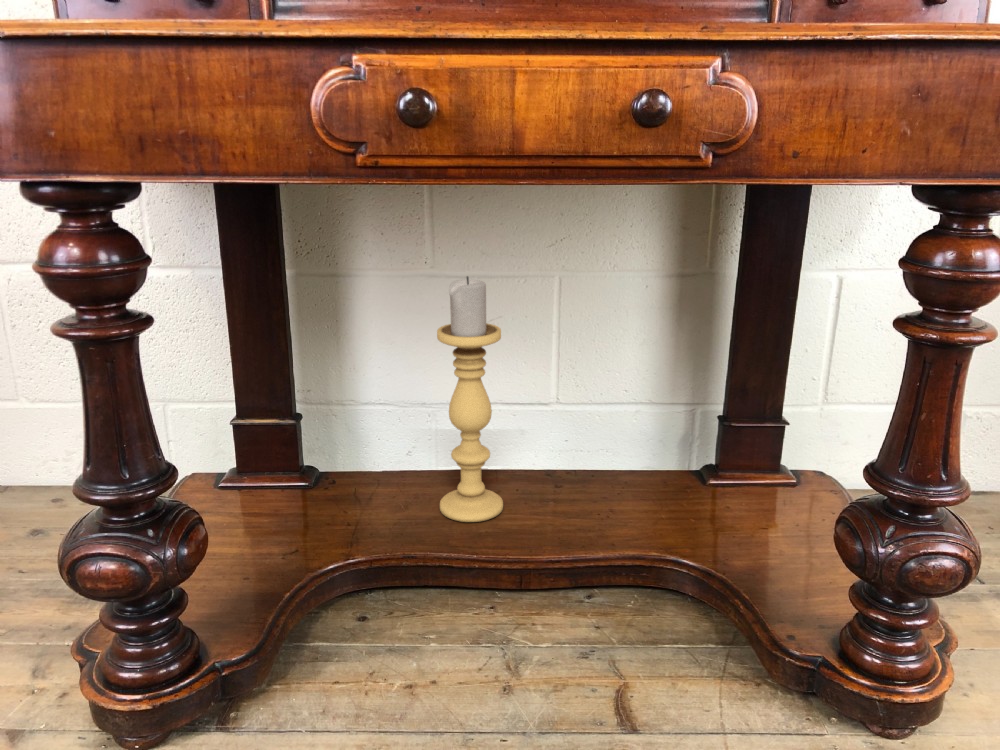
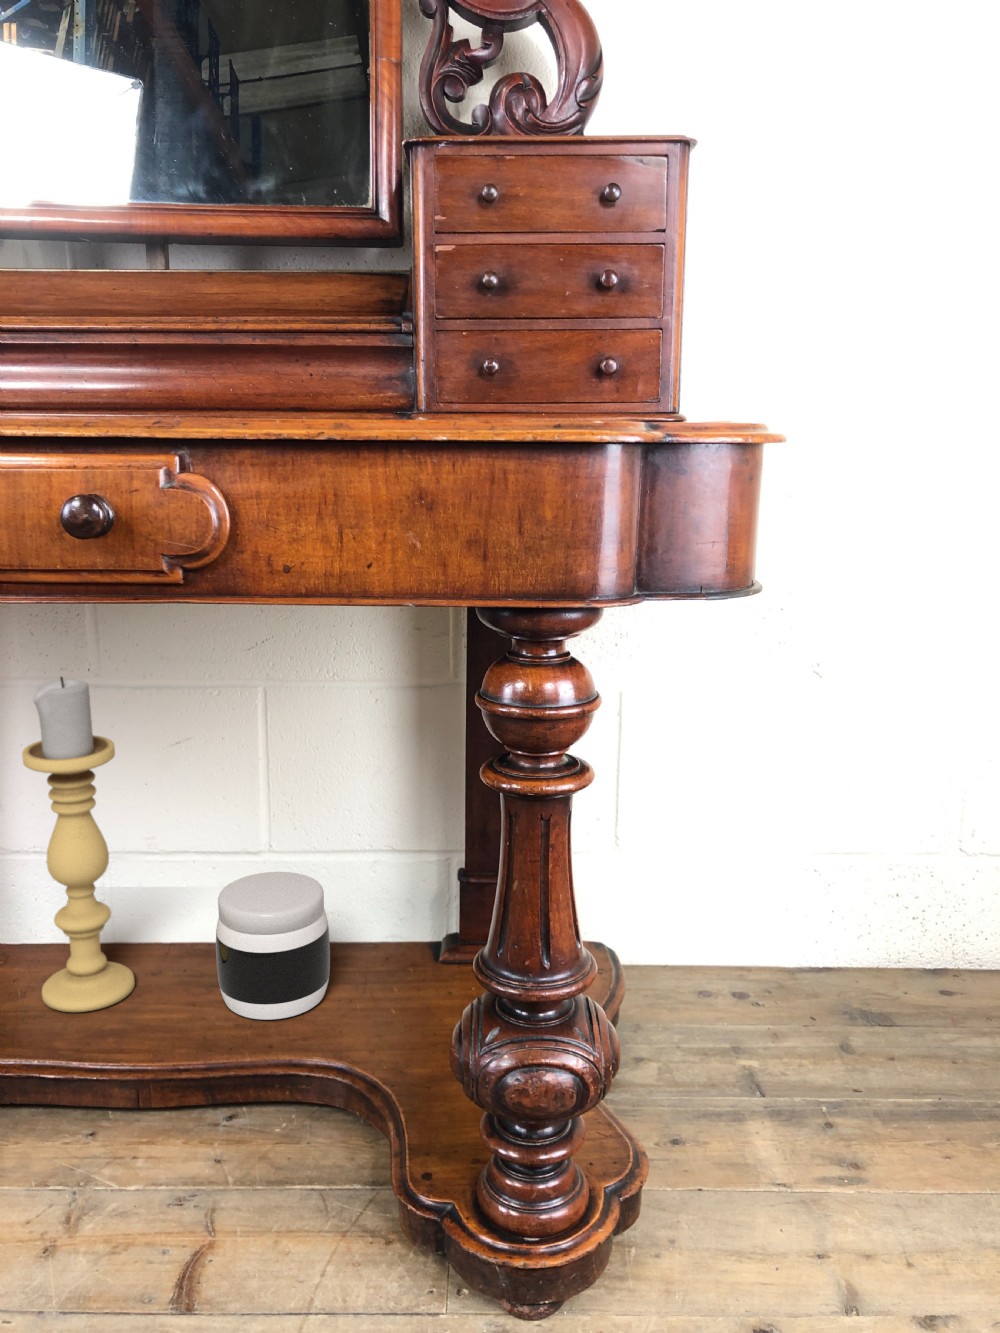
jar: none [569,423,650,528] -> present [216,872,330,1020]

